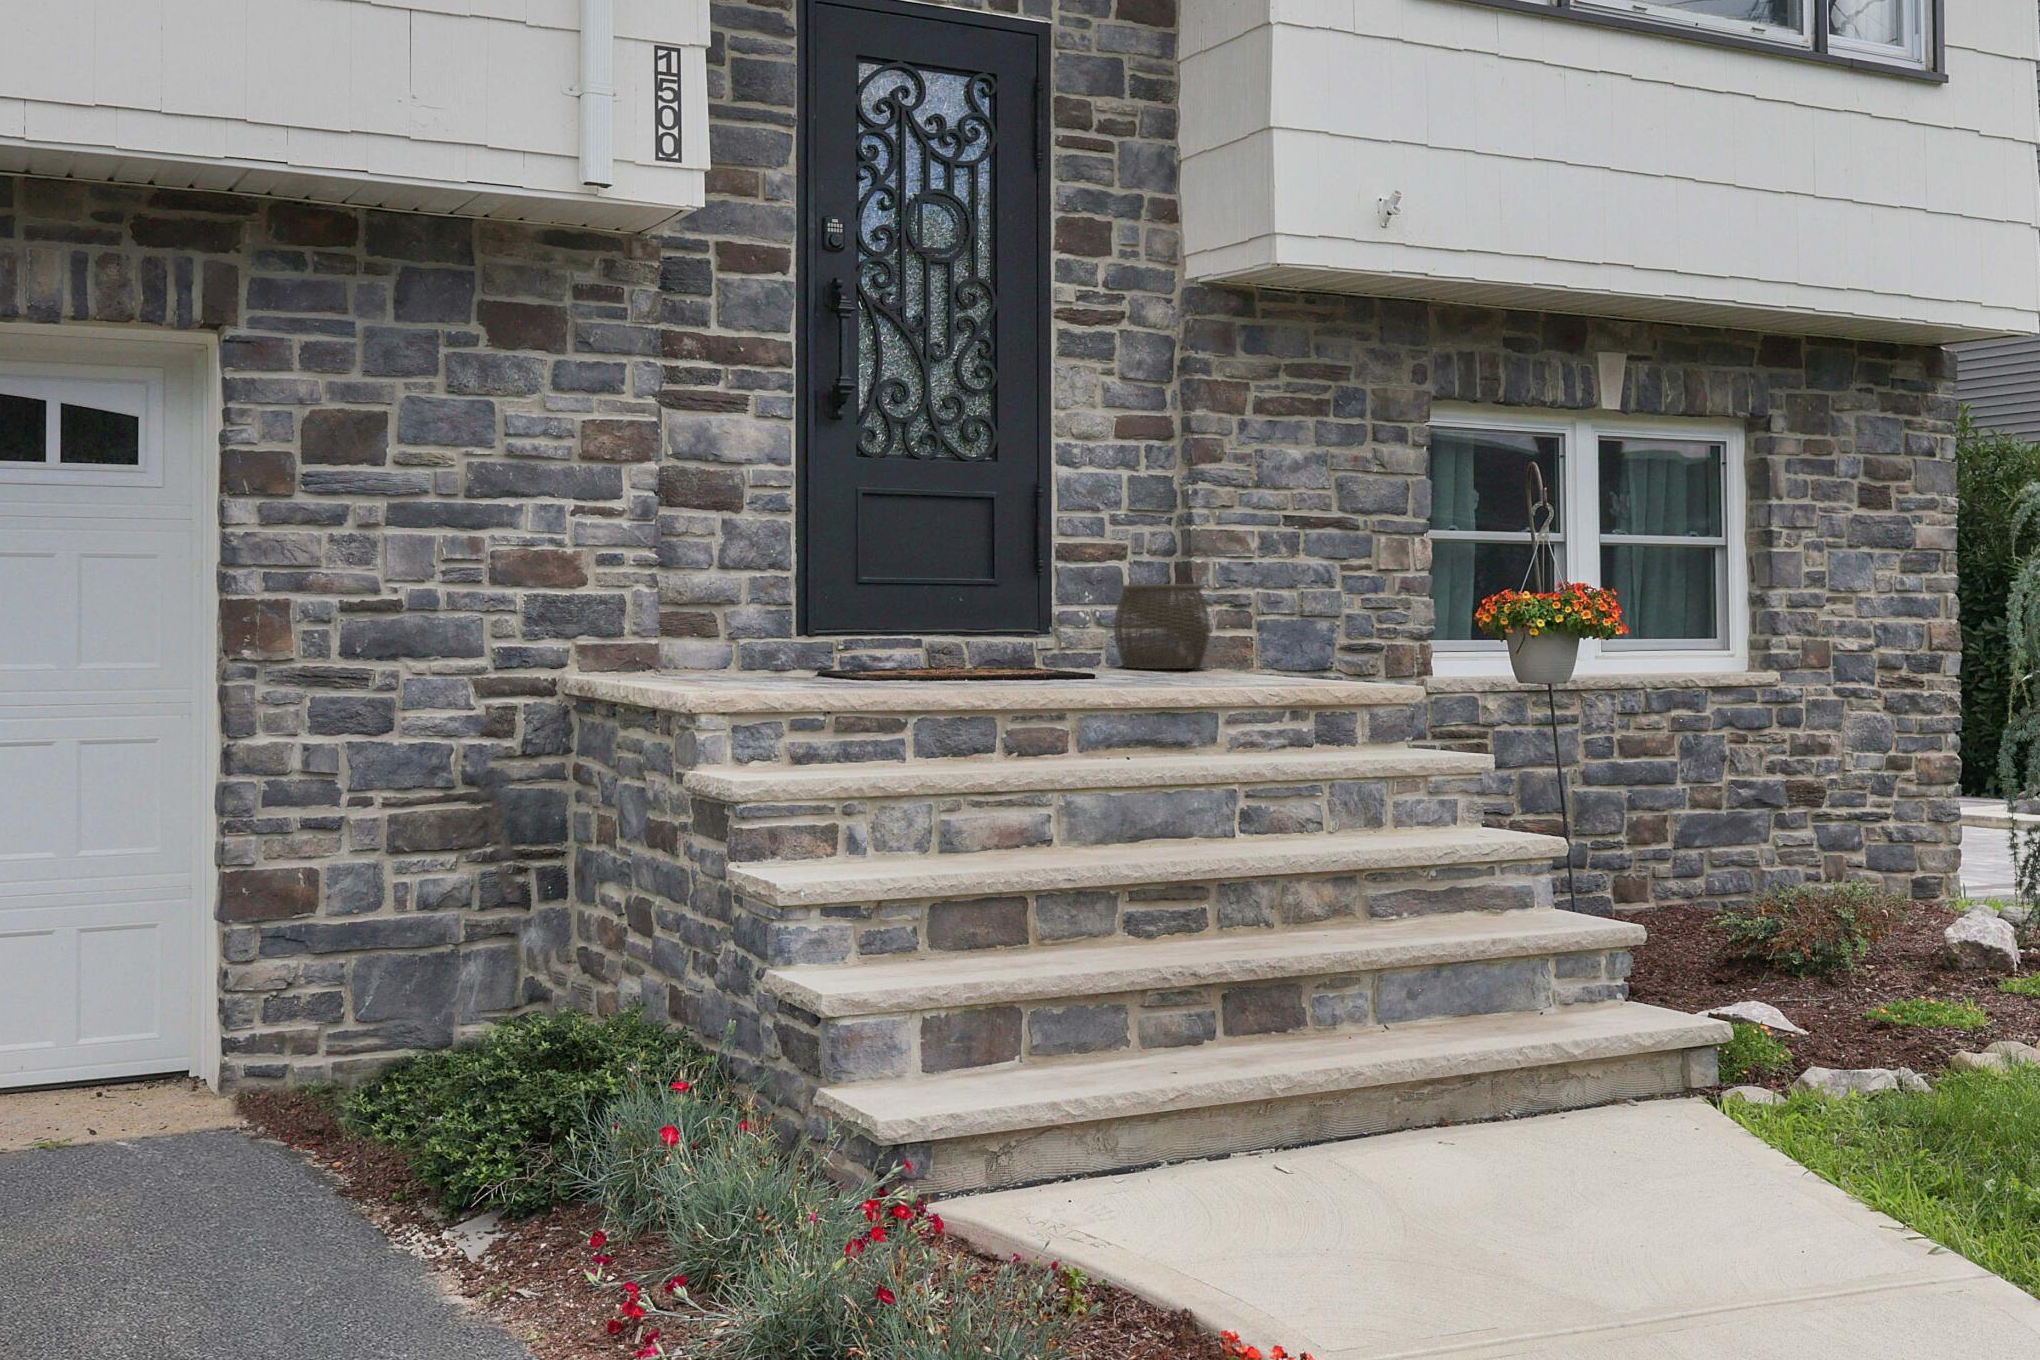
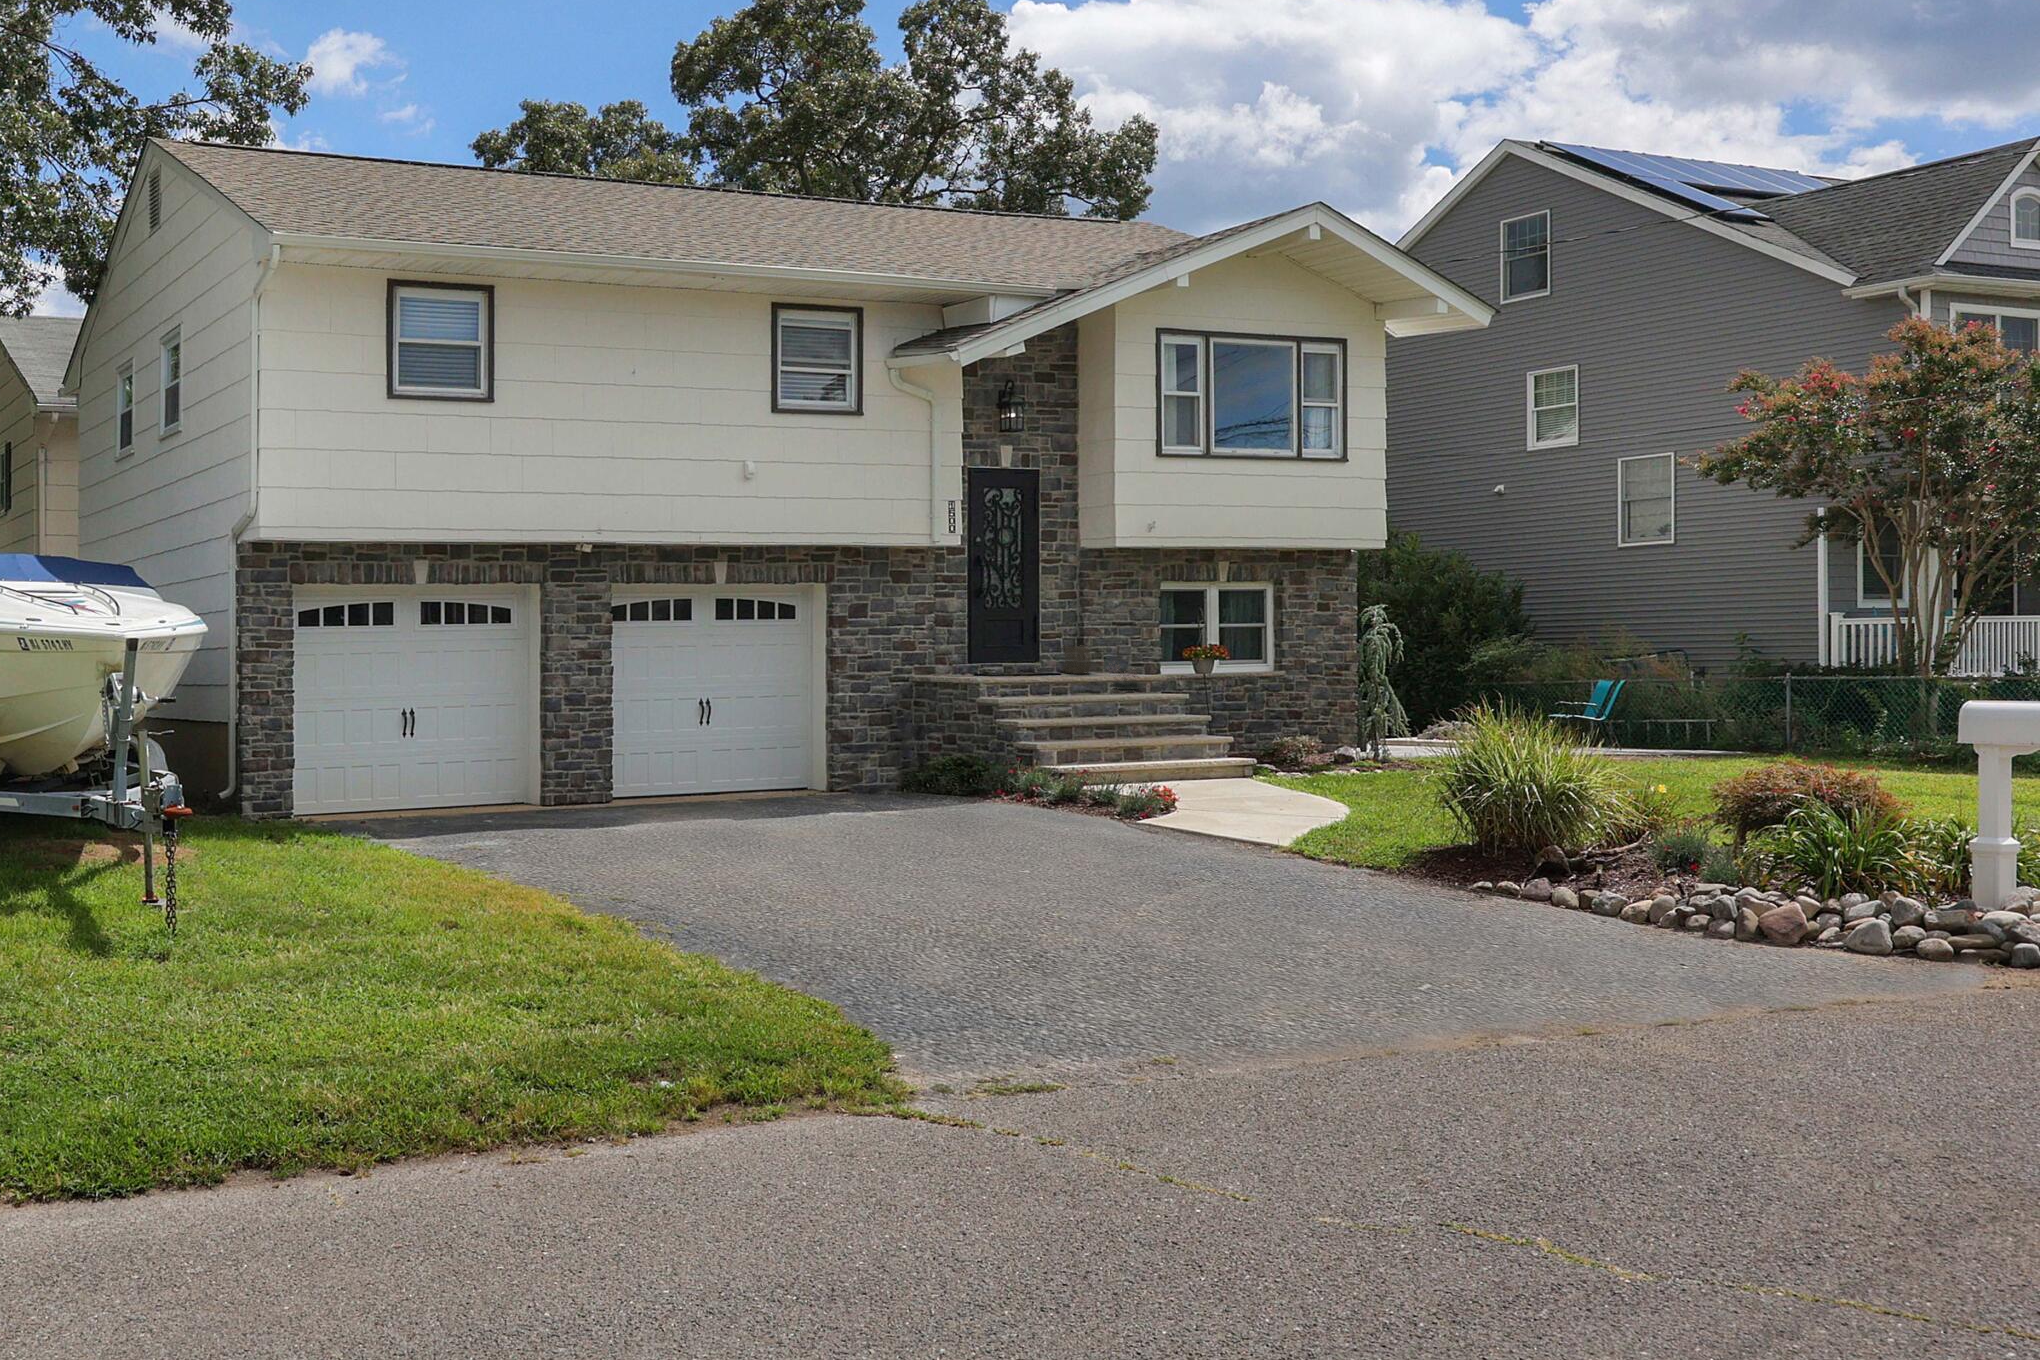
decorative plant: none [1221,598,1333,697] -> present [1108,663,1137,690]

